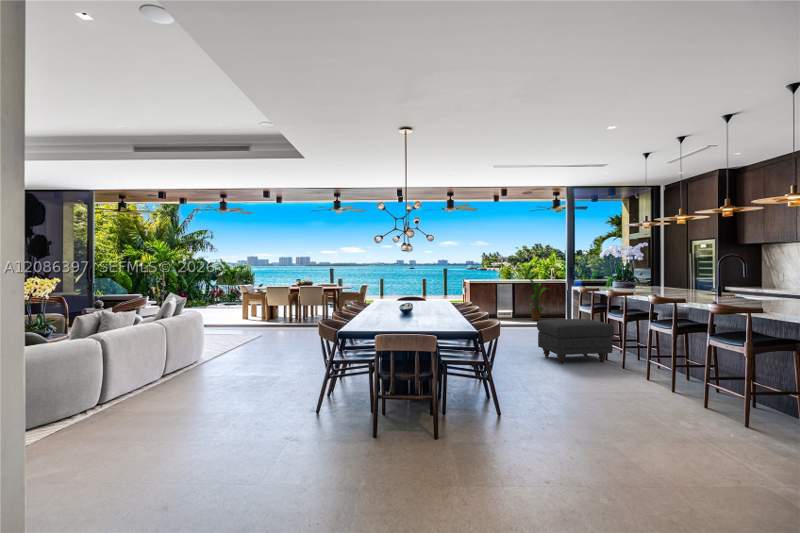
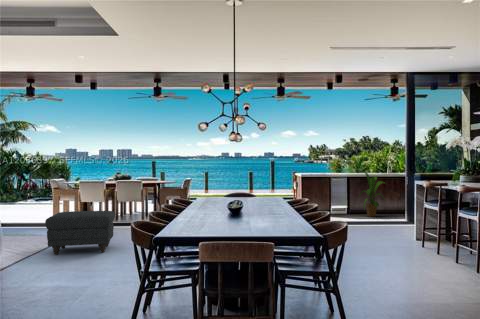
ottoman: present [537,319,614,363] -> present [45,211,115,255]

